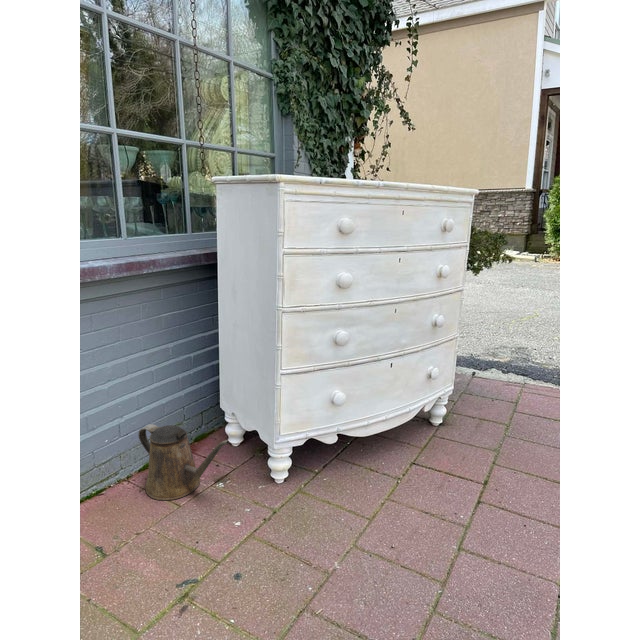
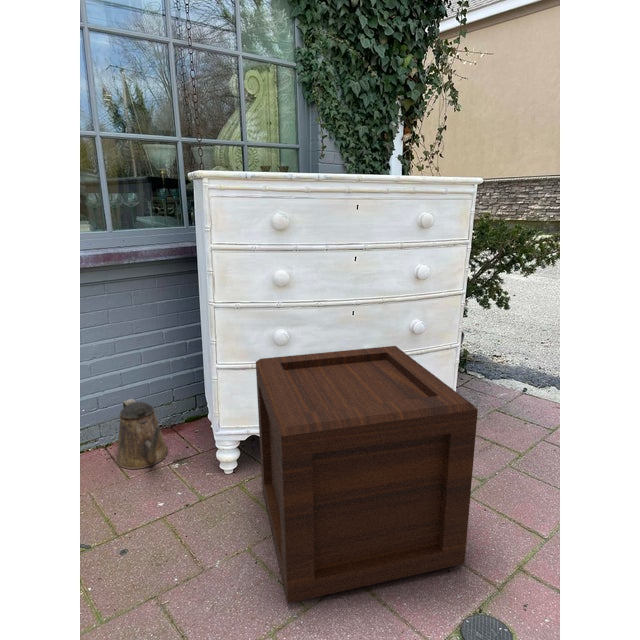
wooden crate: none [324,337,549,574] -> present [256,346,478,603]

